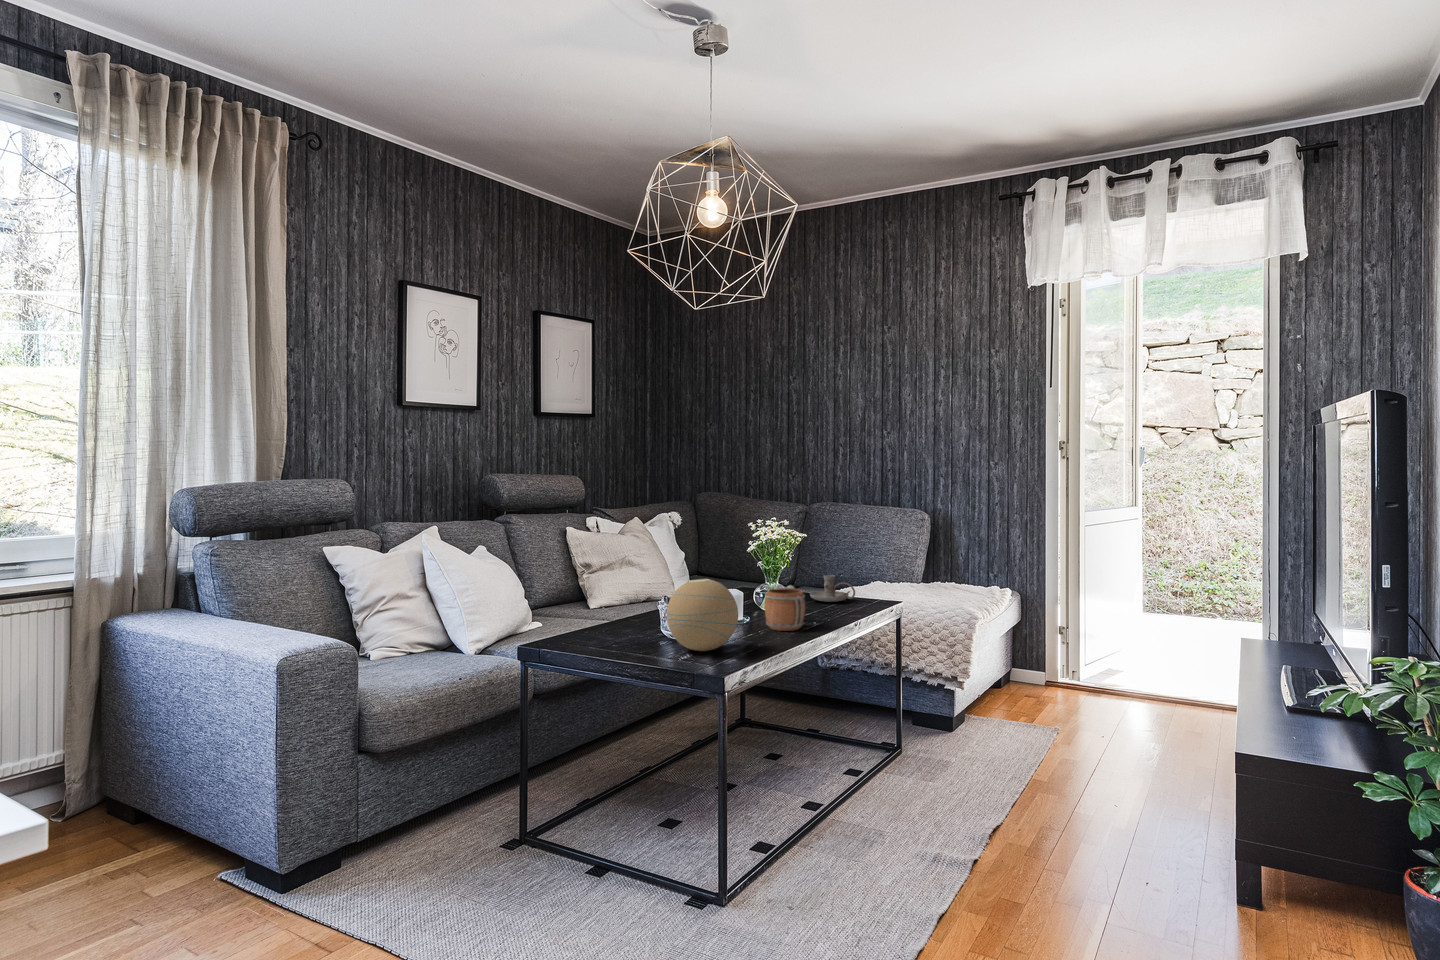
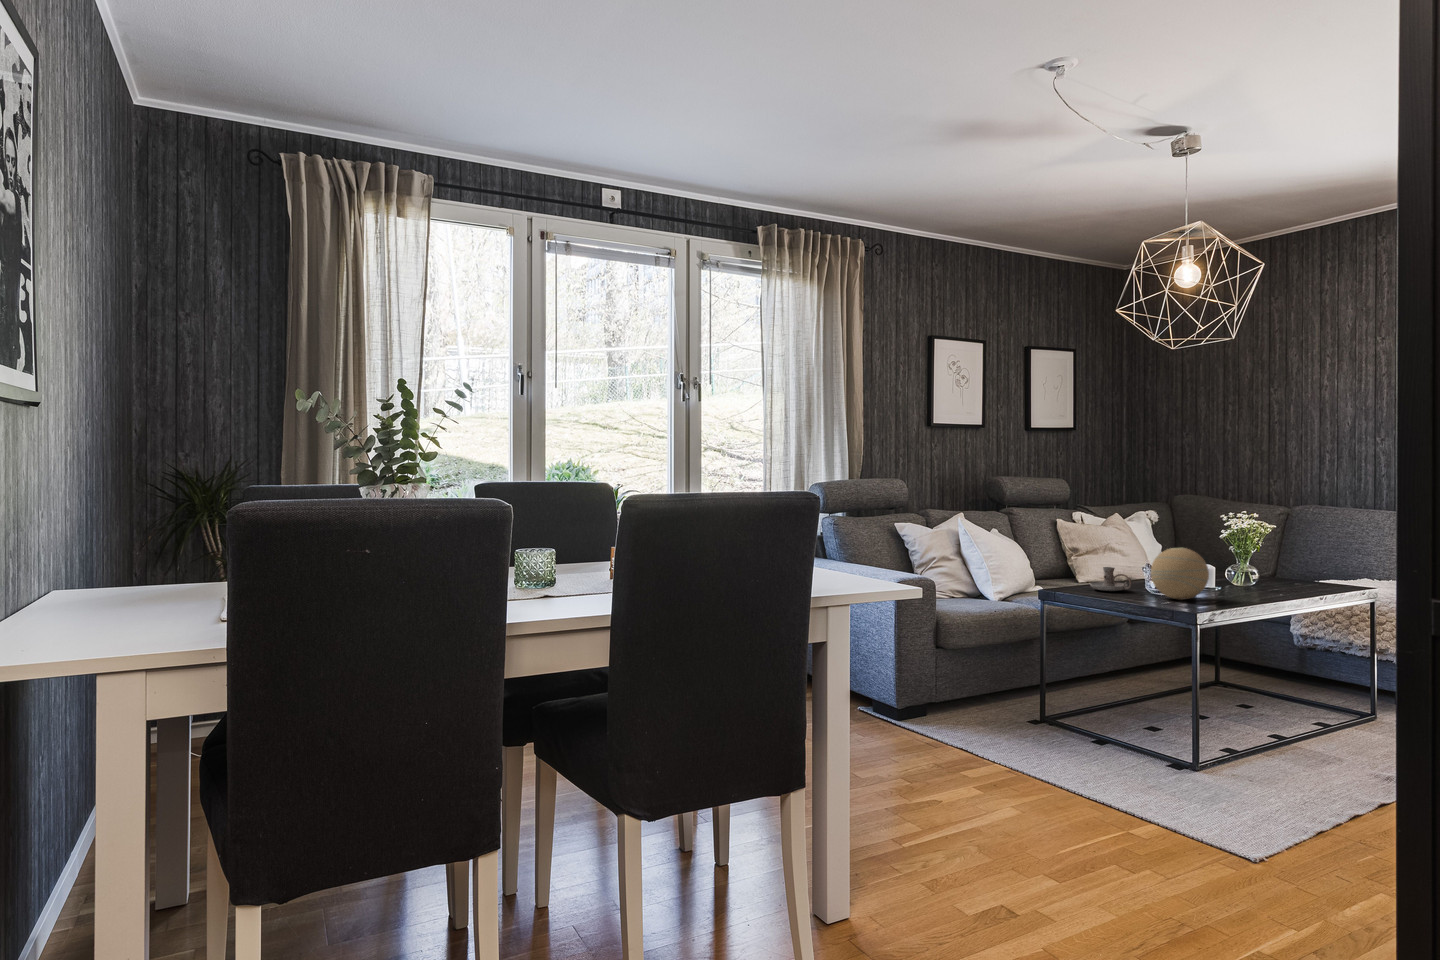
candle holder: present [810,575,855,602] -> present [1090,567,1131,591]
mug: present [765,586,805,631] -> none [1234,562,1271,595]

